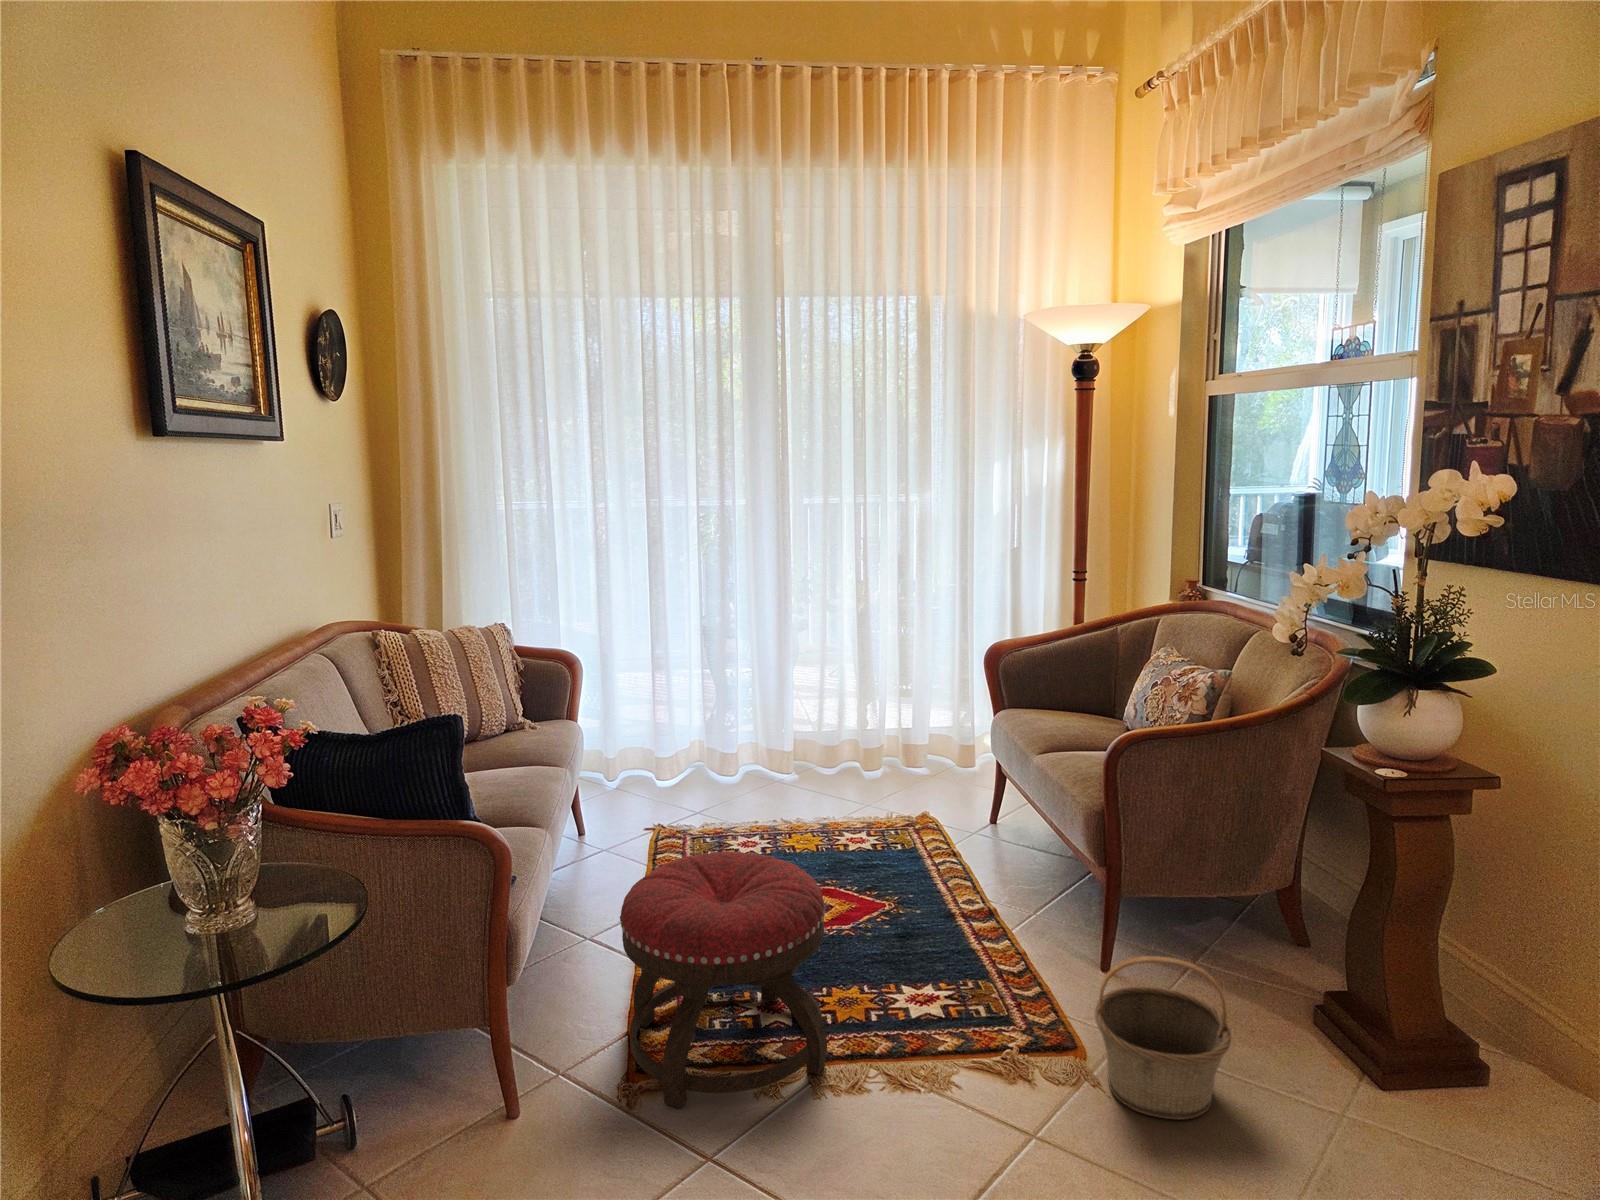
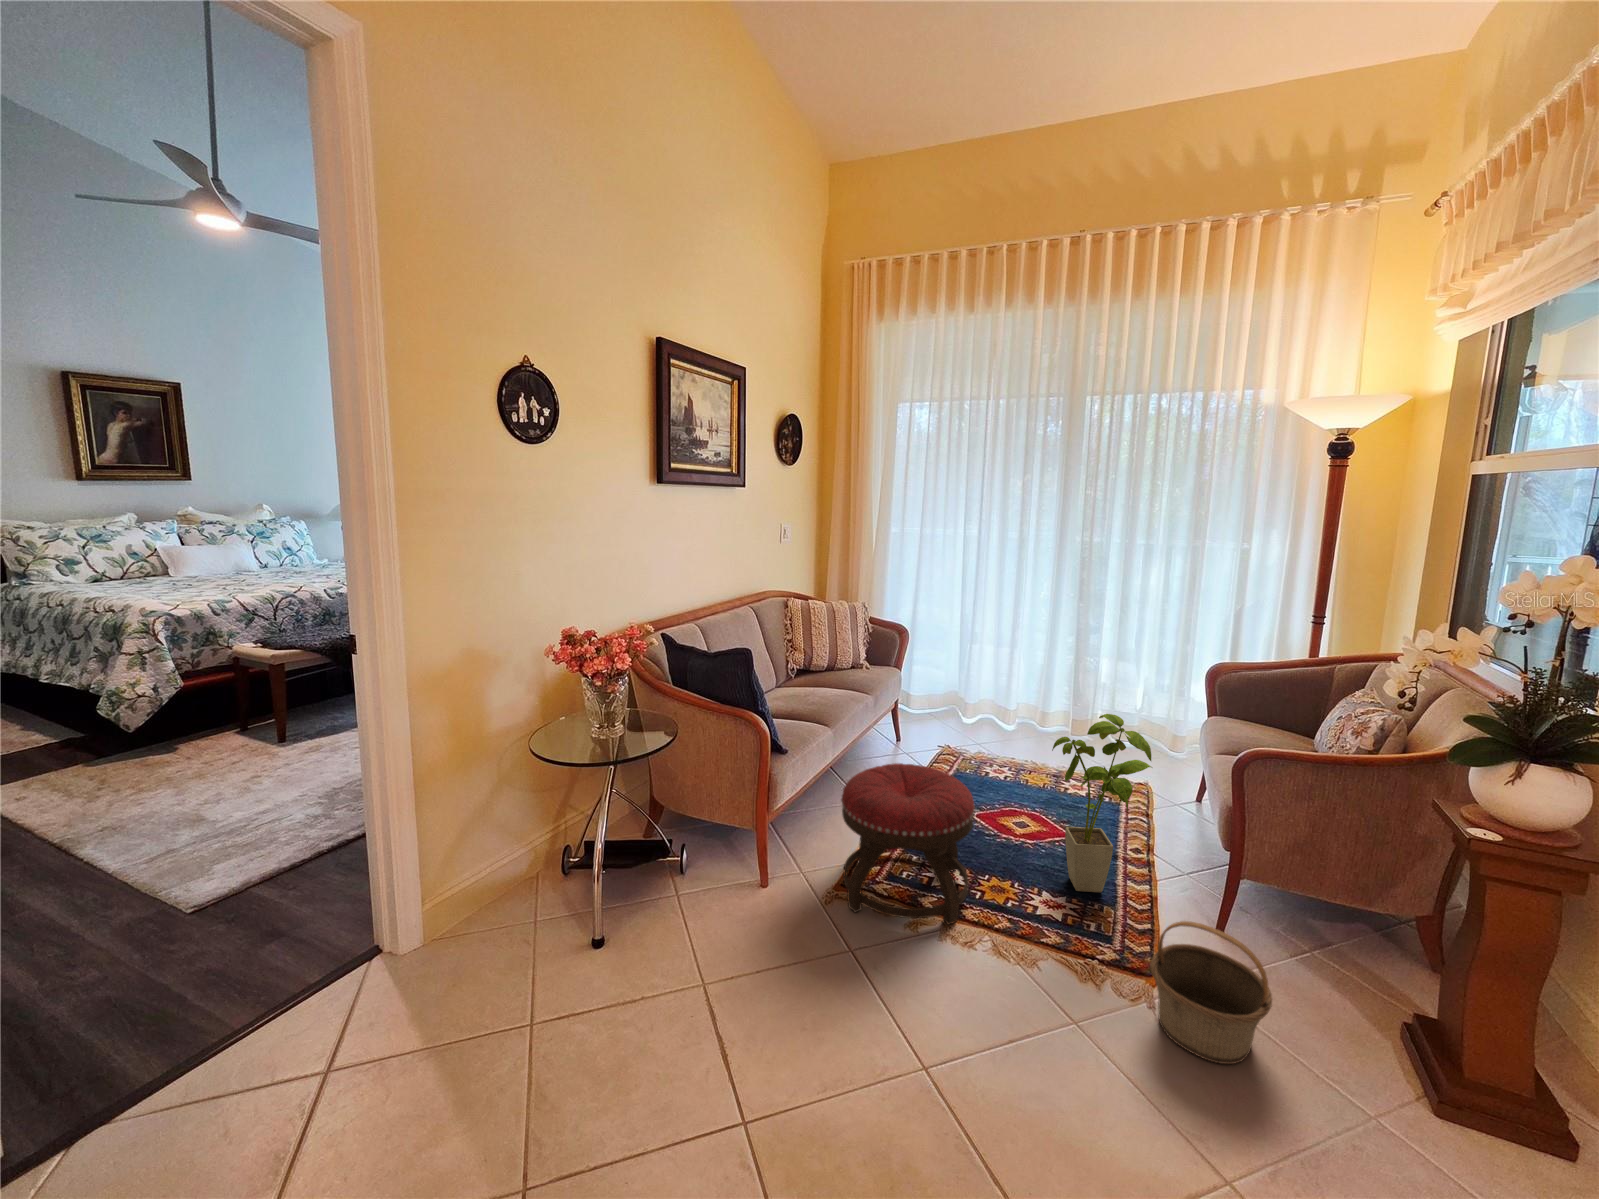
house plant: none [887,725,1022,972] -> present [1052,714,1152,892]

